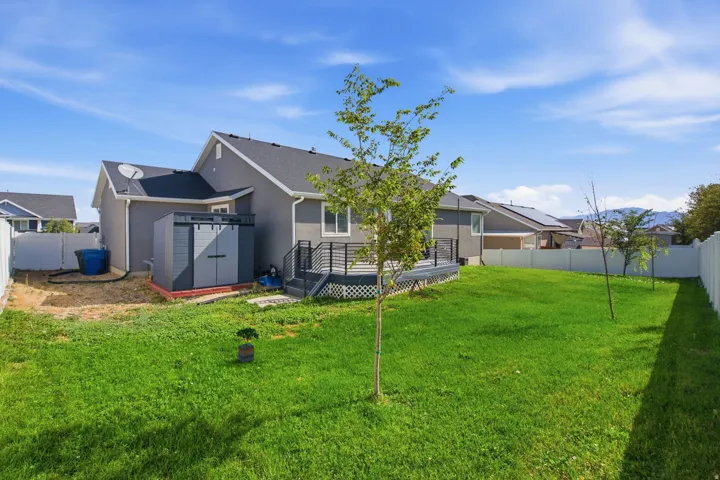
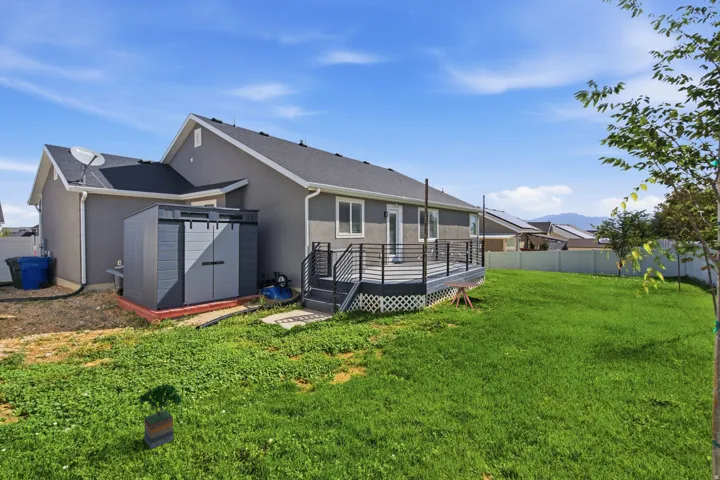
potted tree: present [236,327,259,362] -> present [138,384,182,449]

